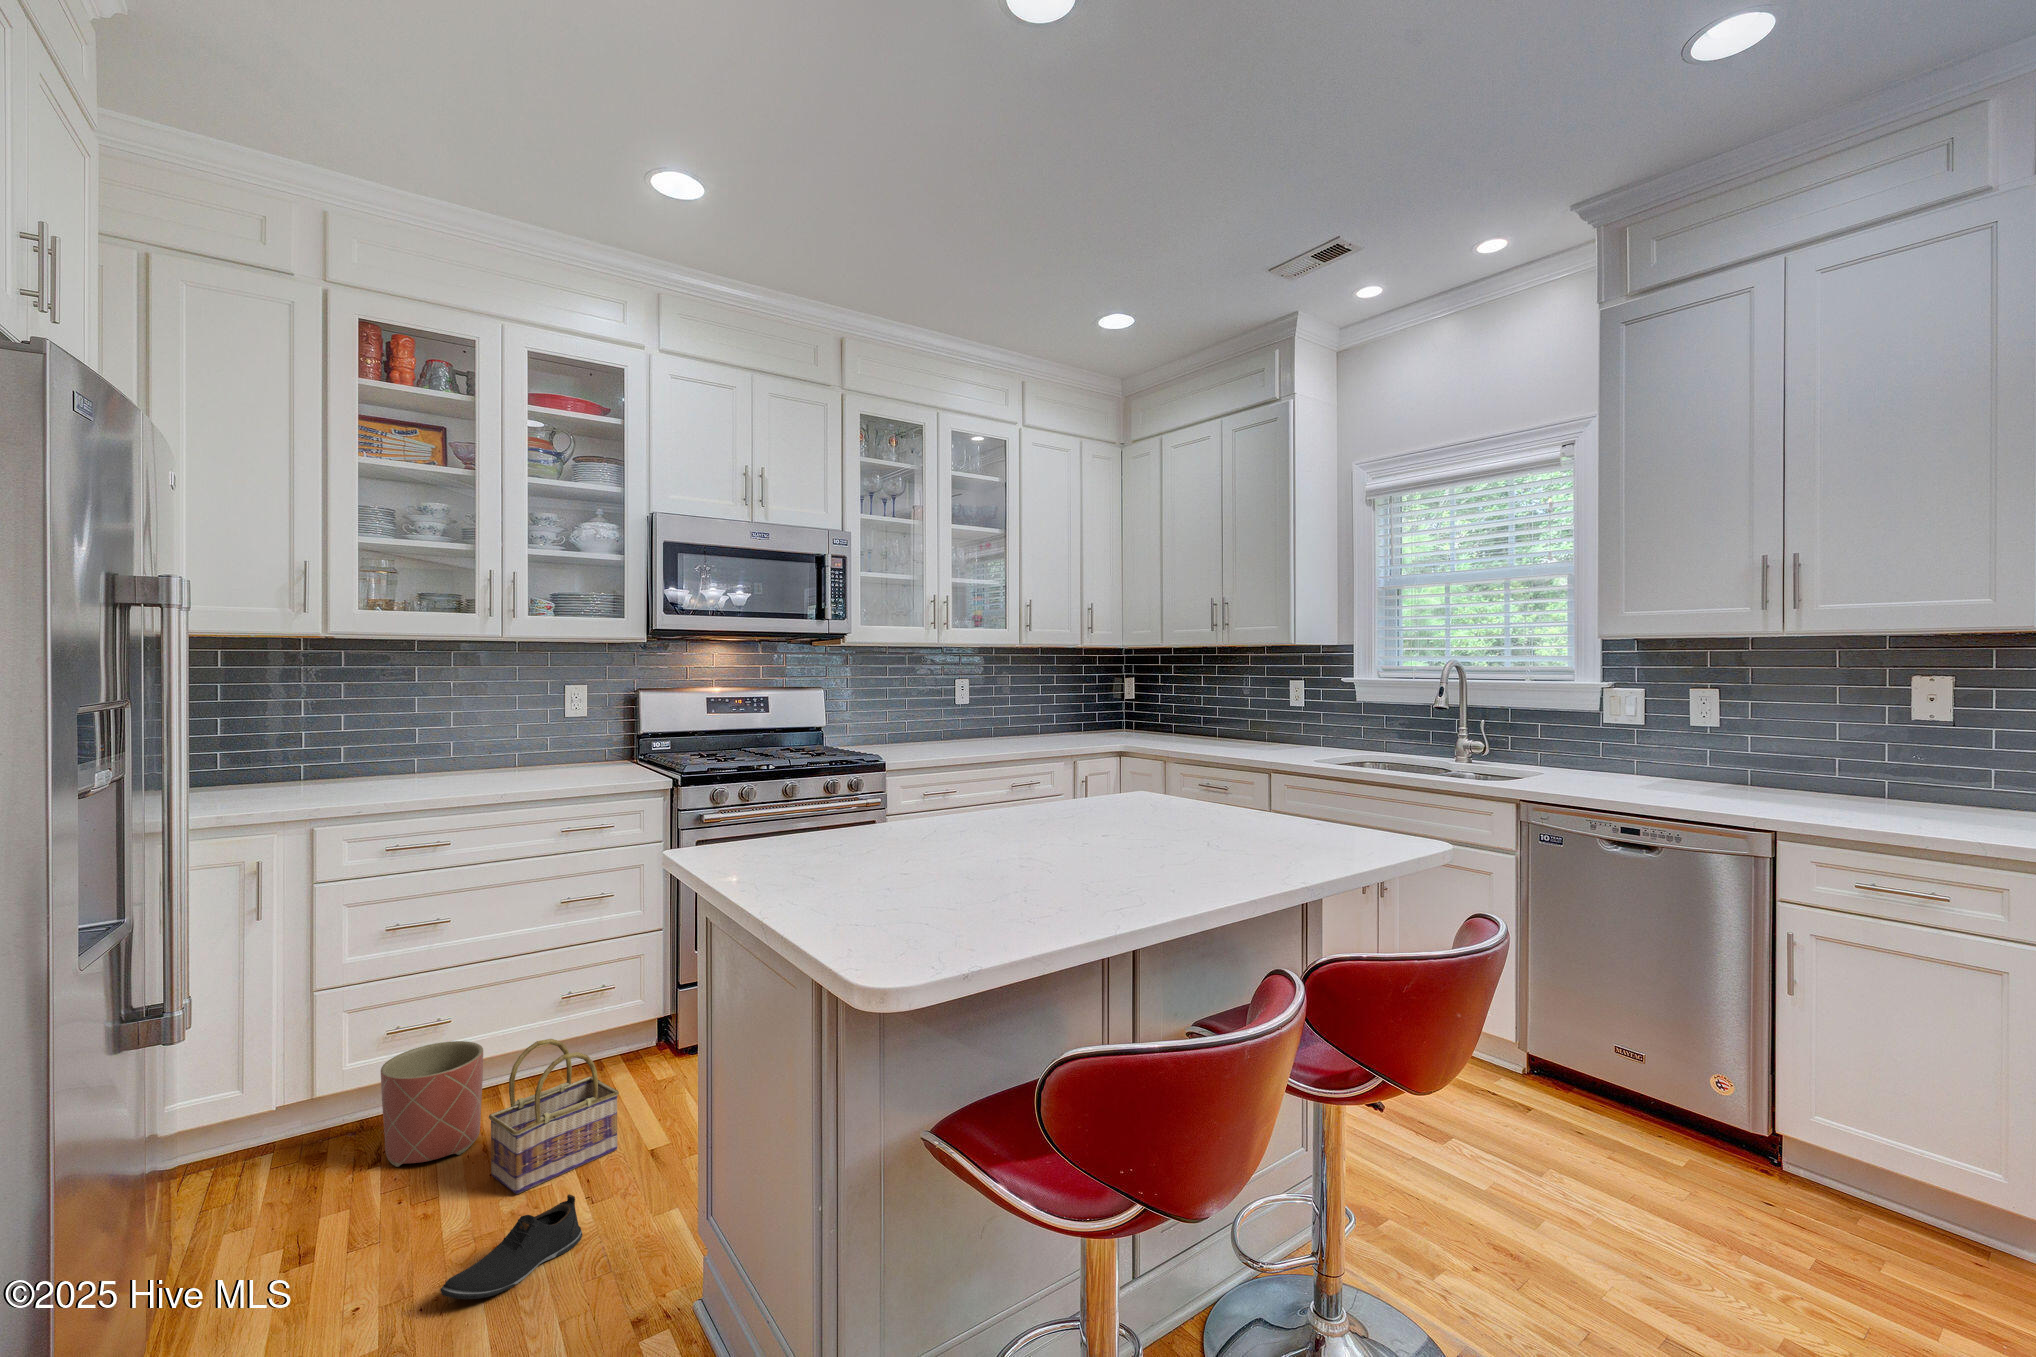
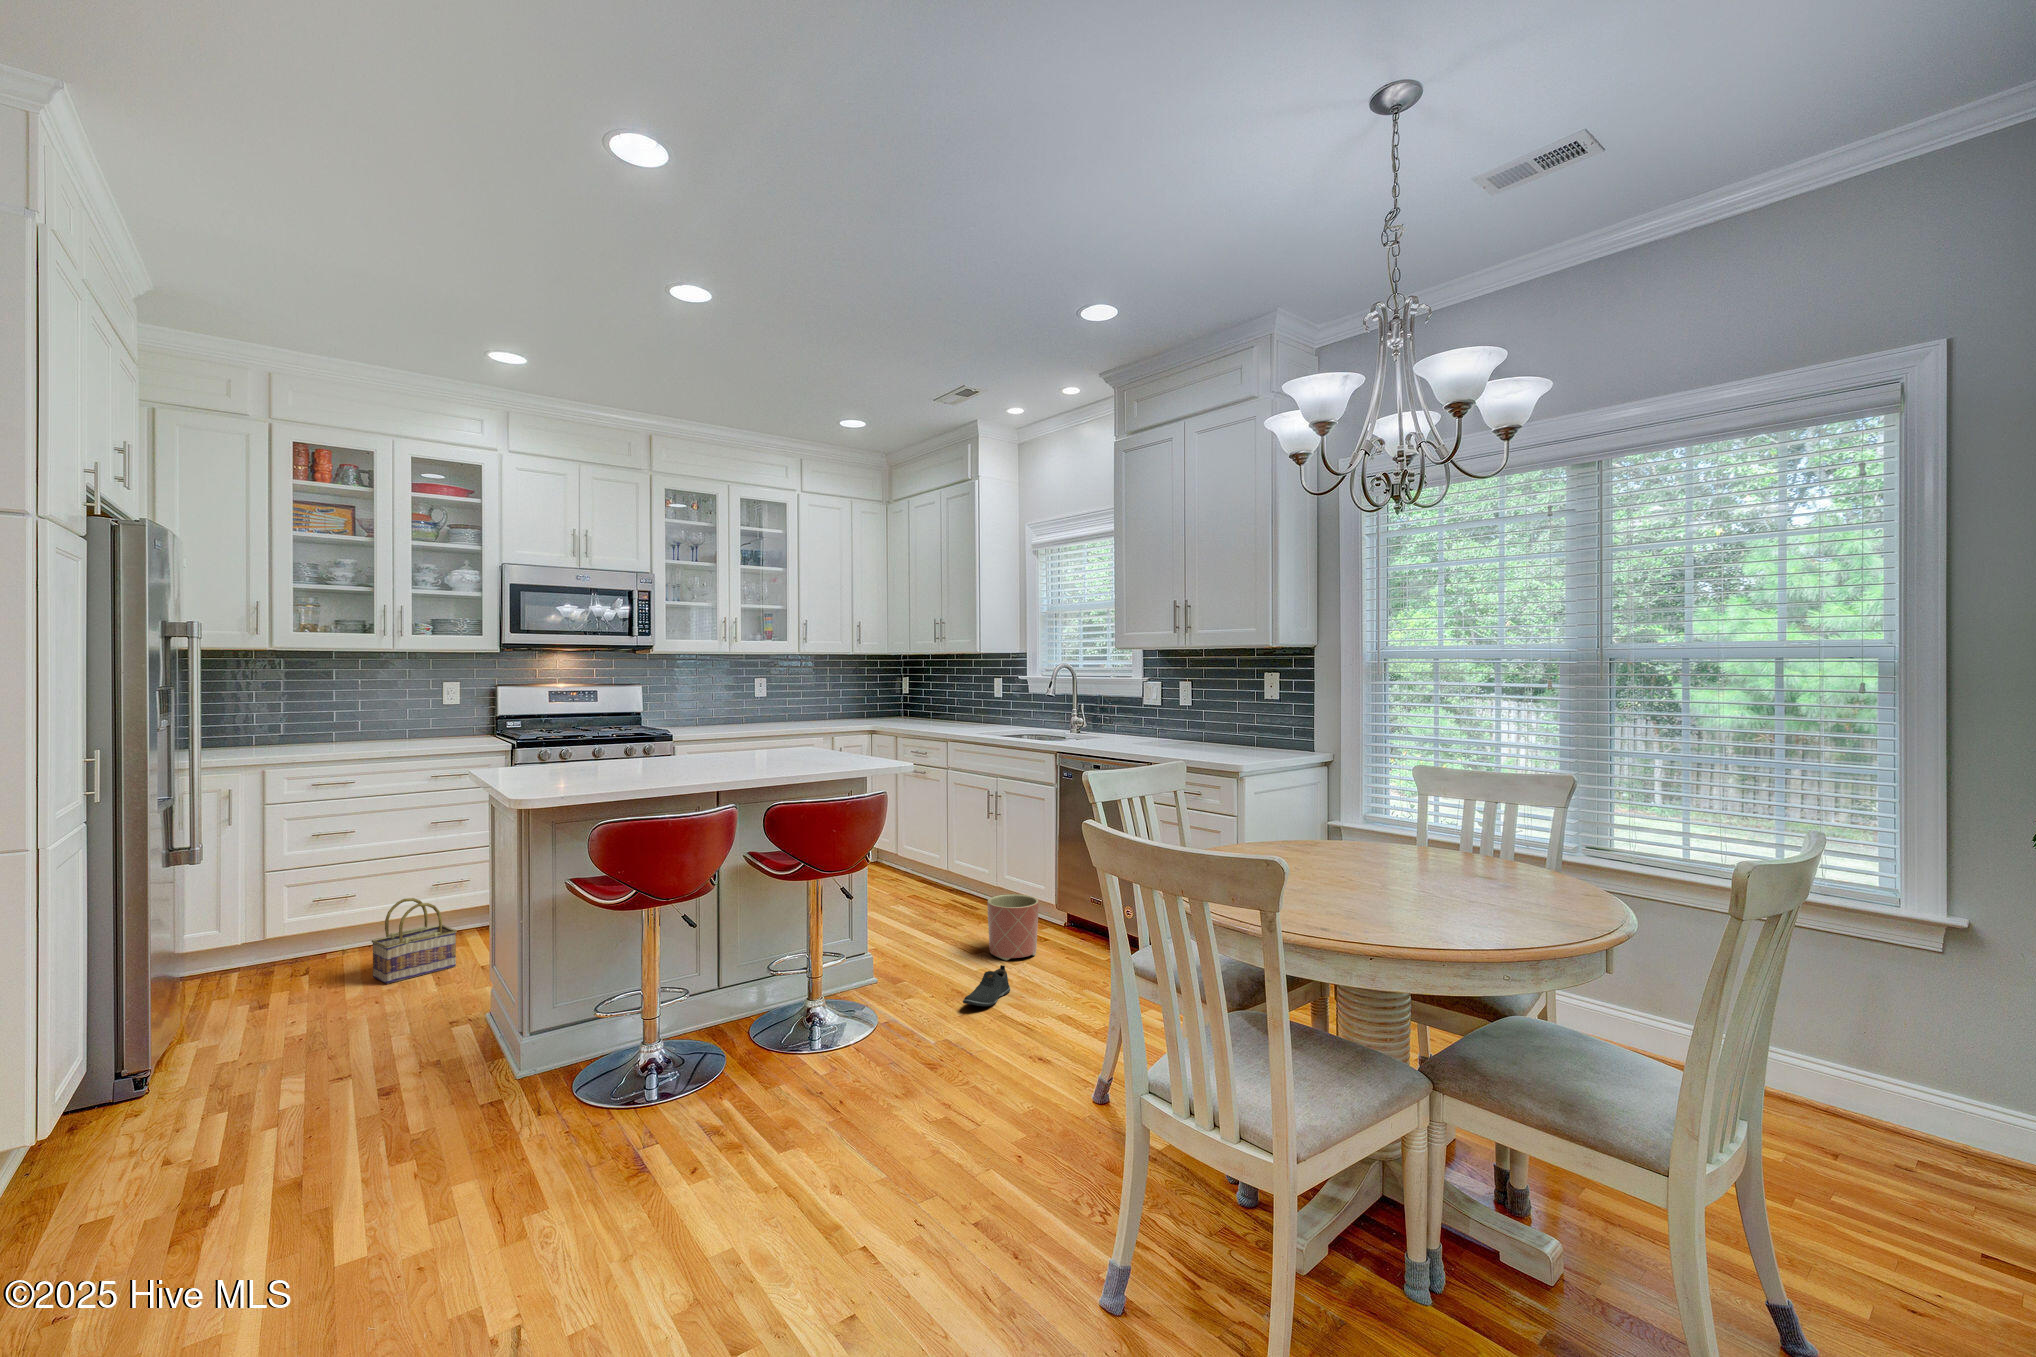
planter: present [381,1041,483,1167] -> present [987,894,1039,960]
shoe: present [440,1194,582,1299] -> present [963,965,1010,1006]

